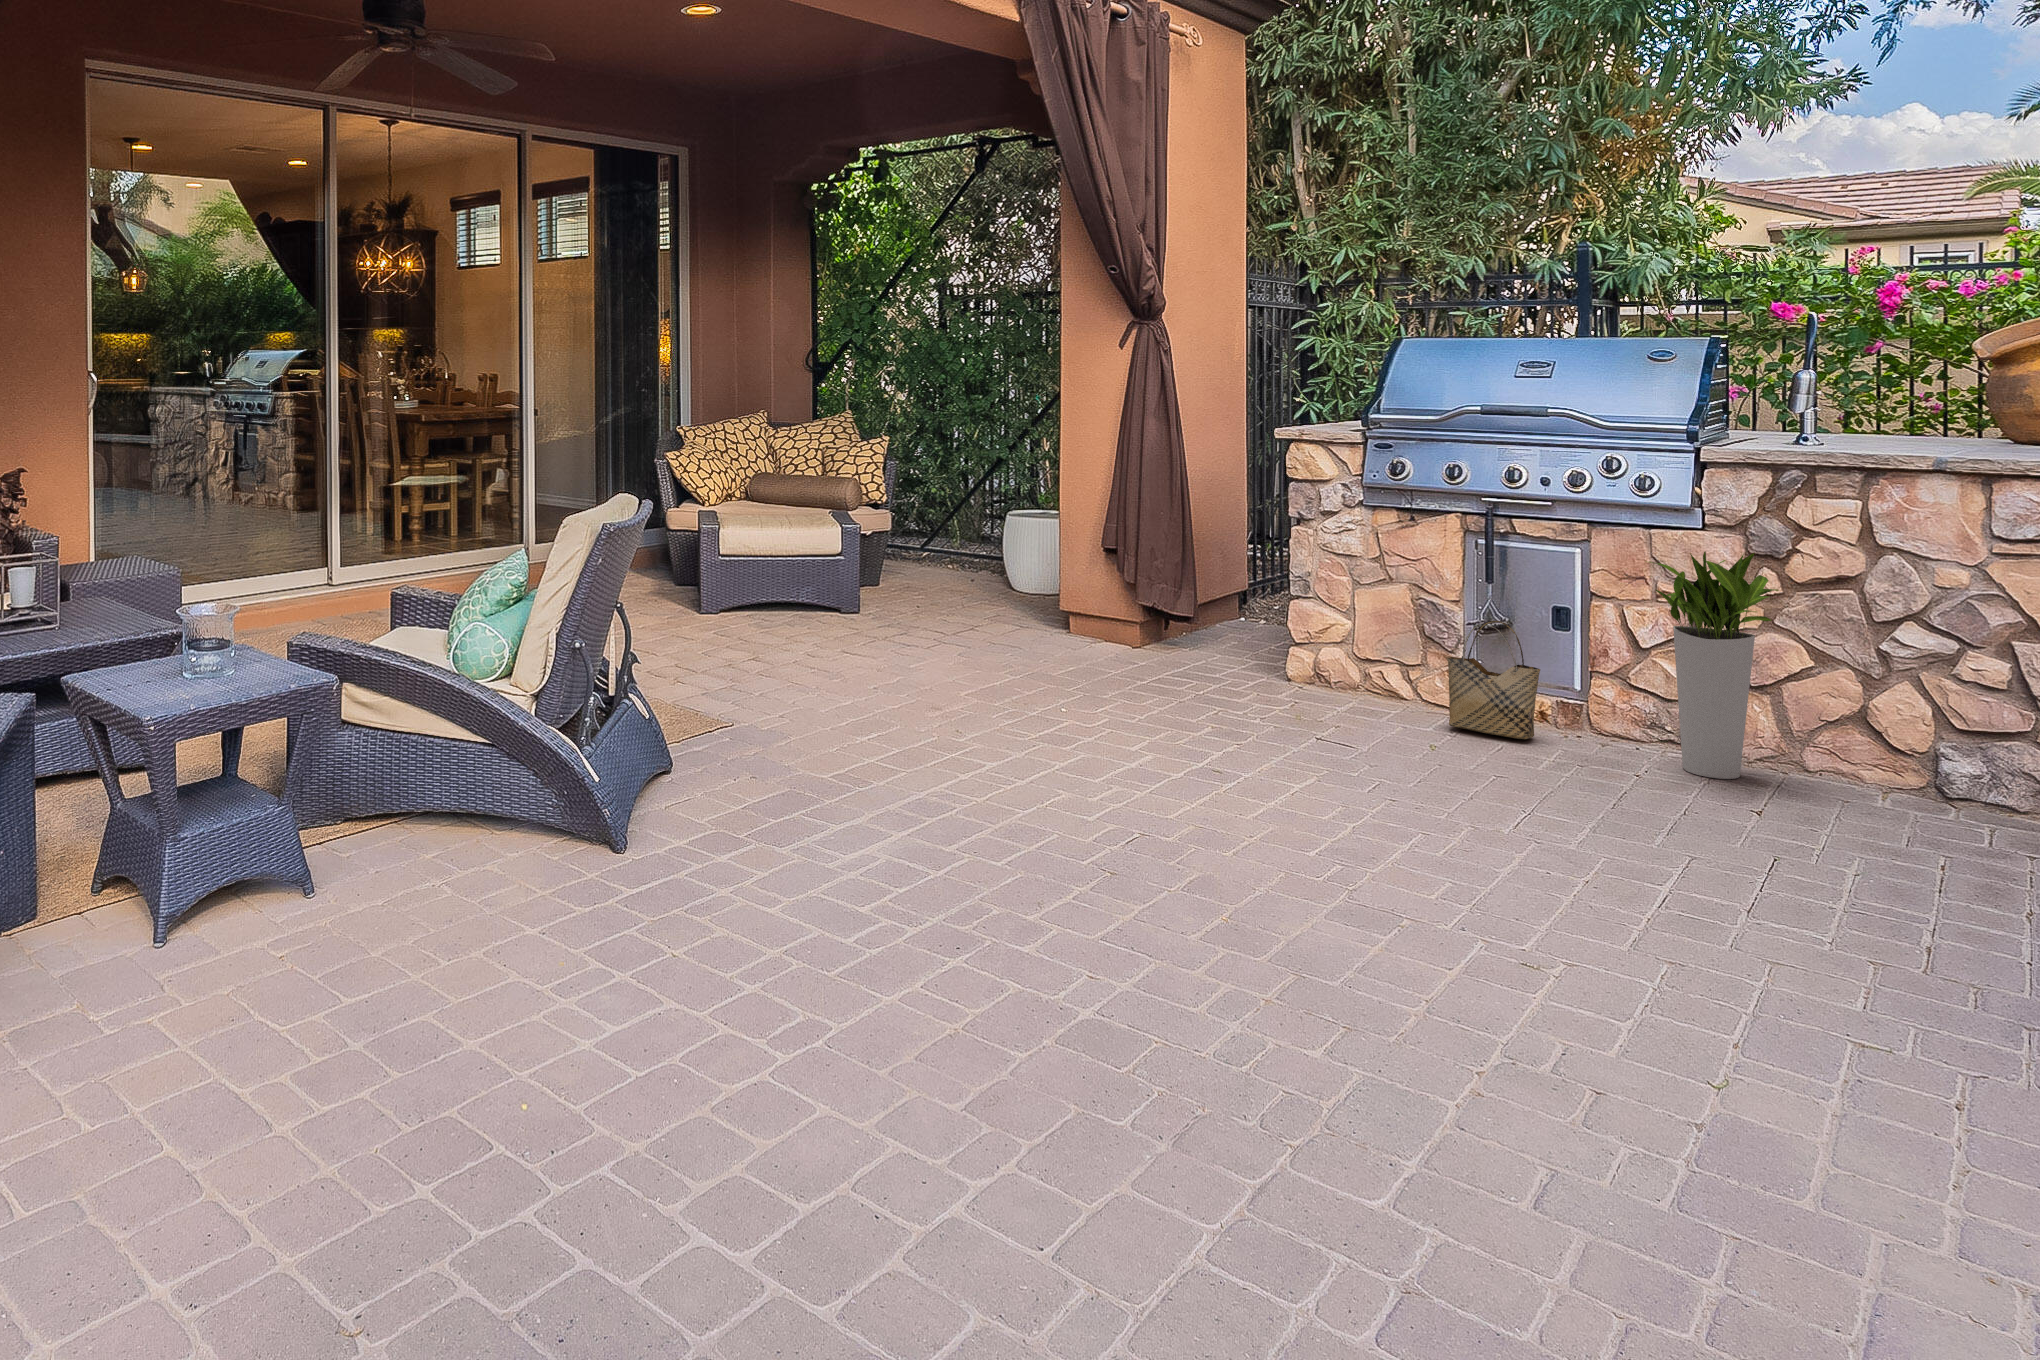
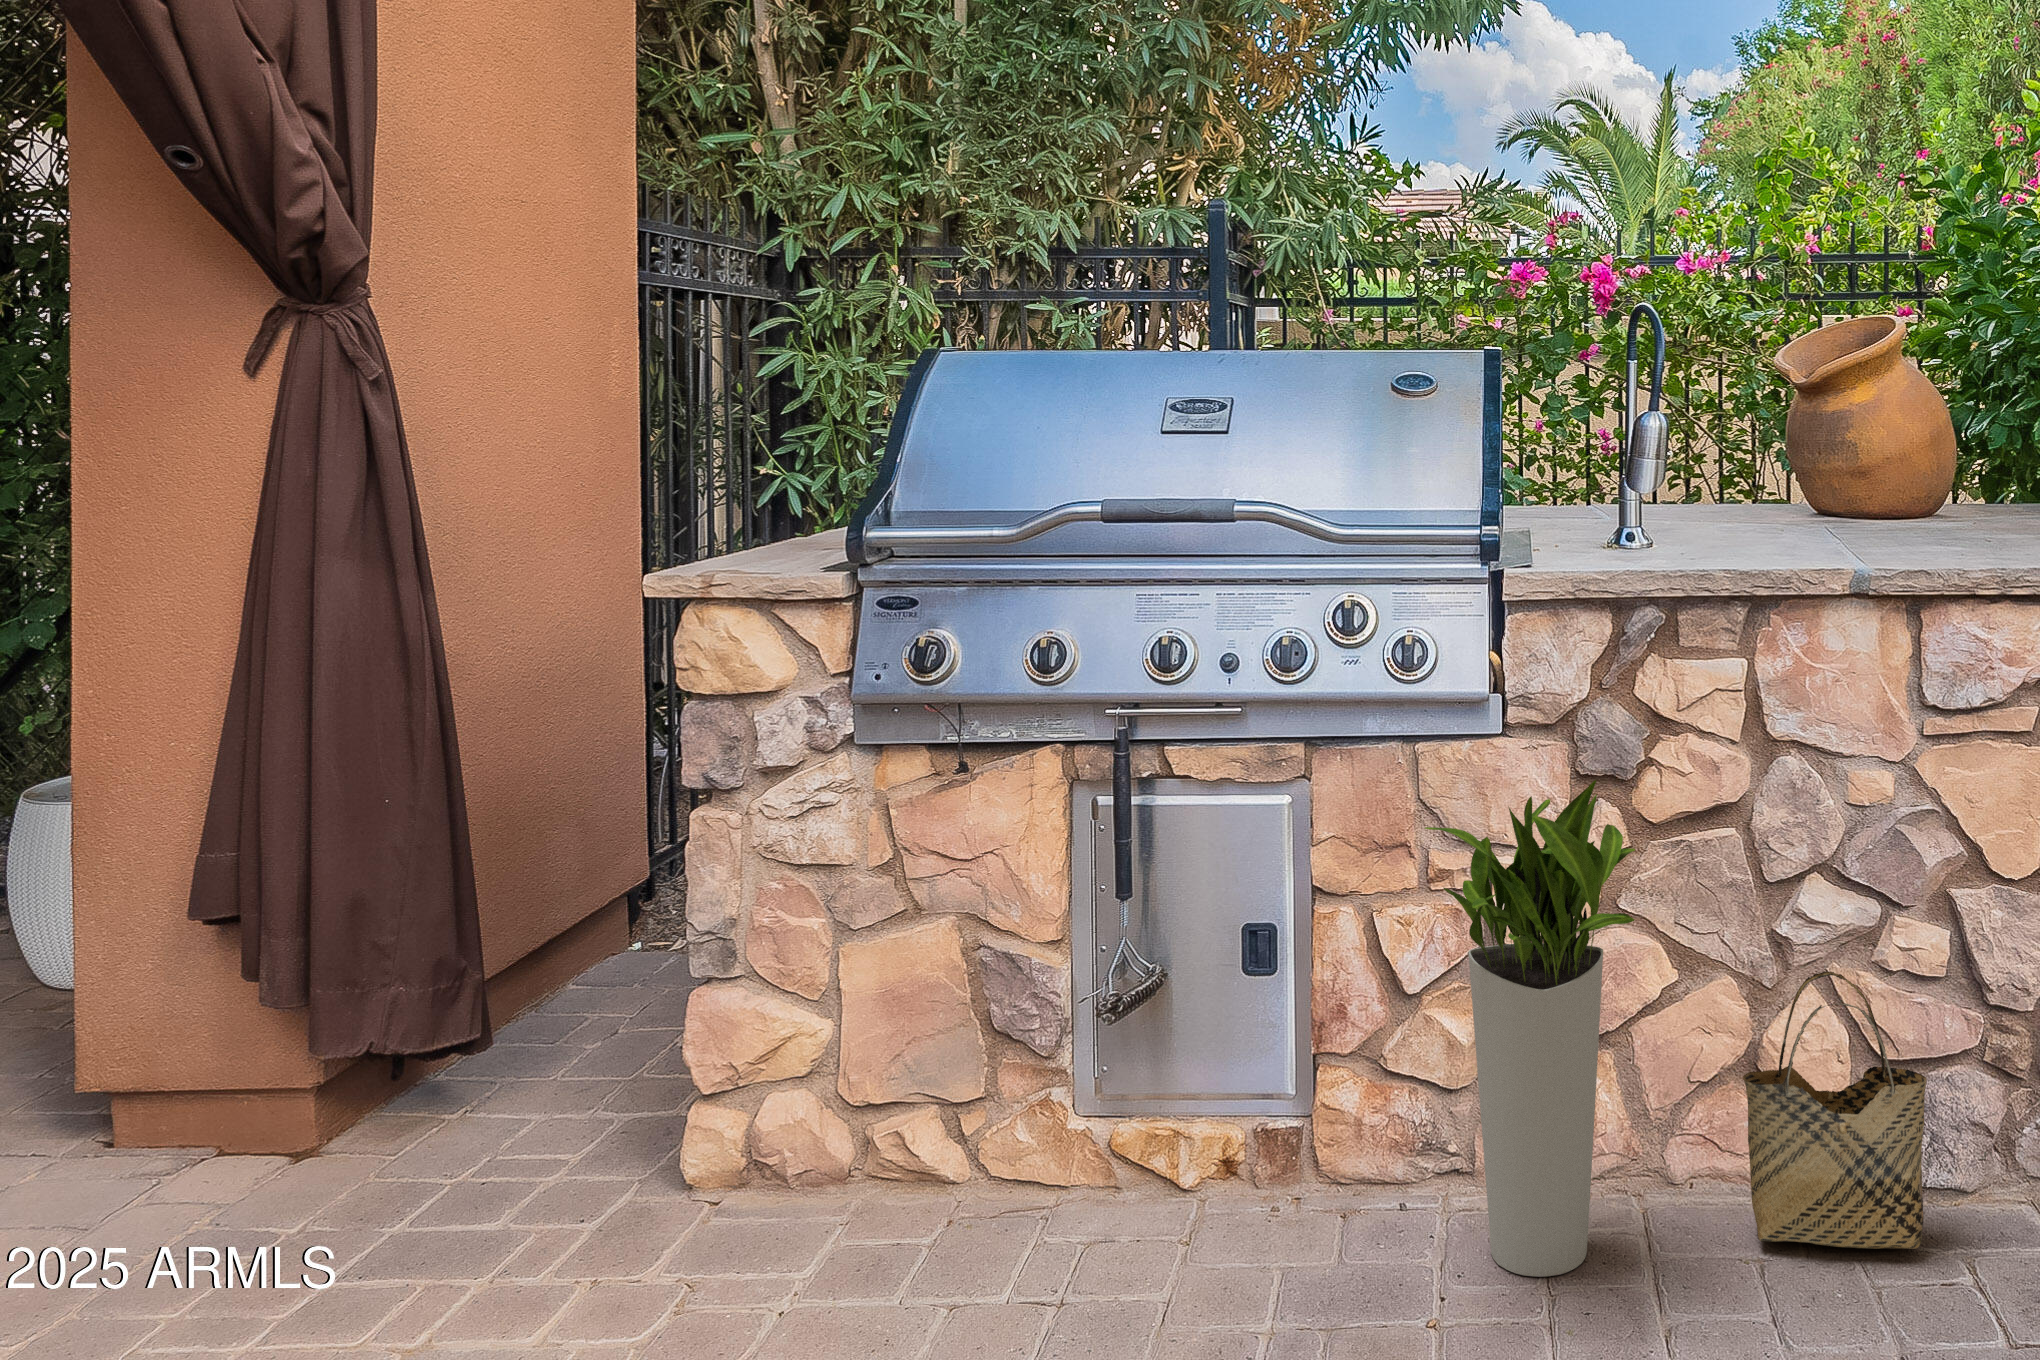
woven basket: present [1446,621,1540,739] -> present [1743,971,1927,1249]

